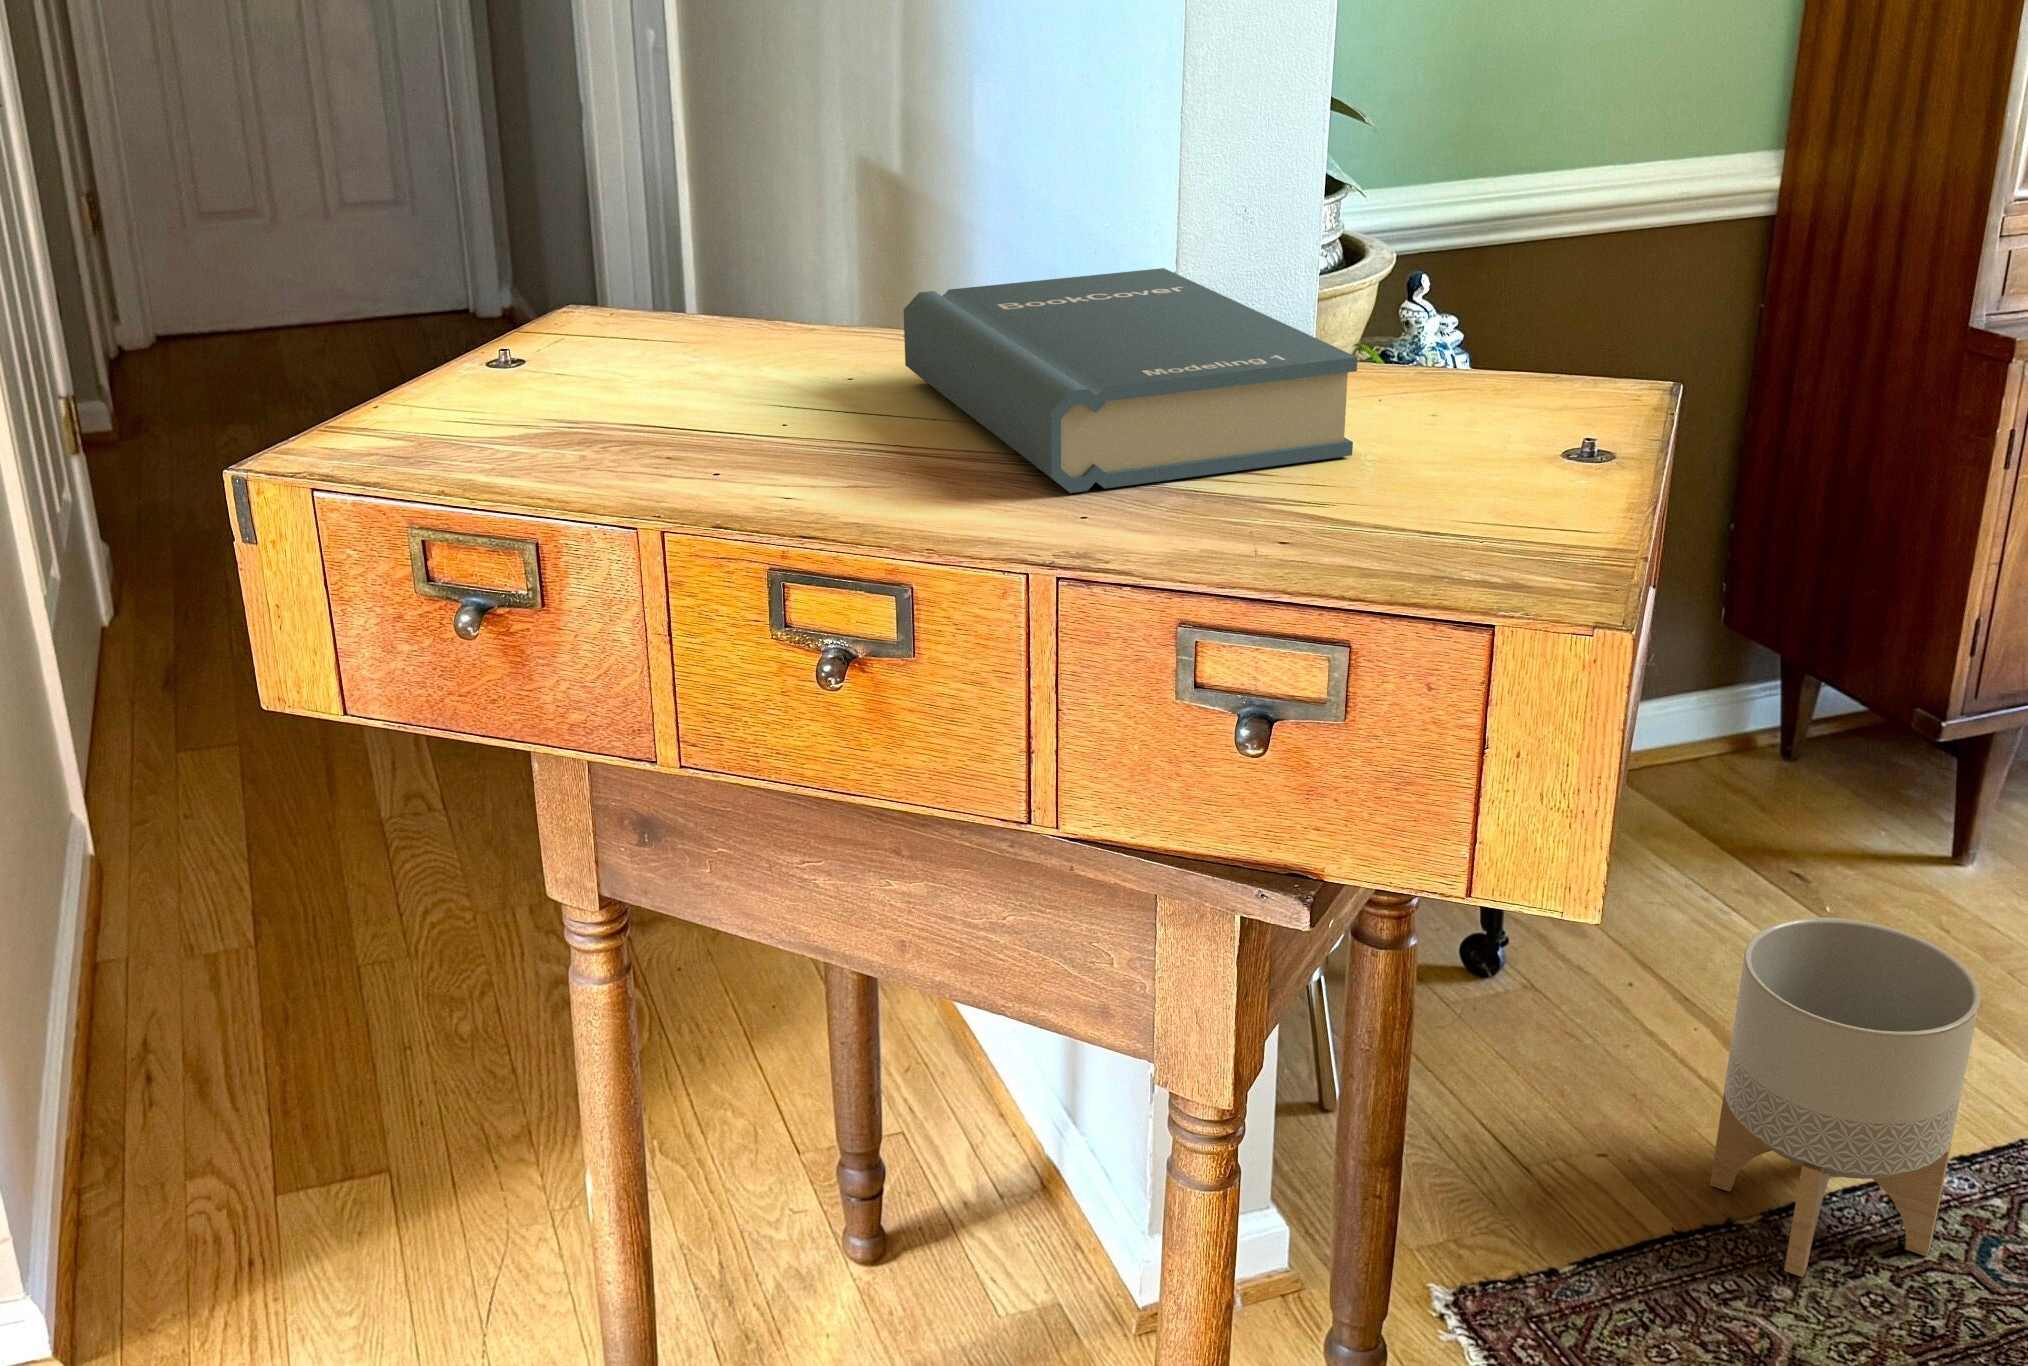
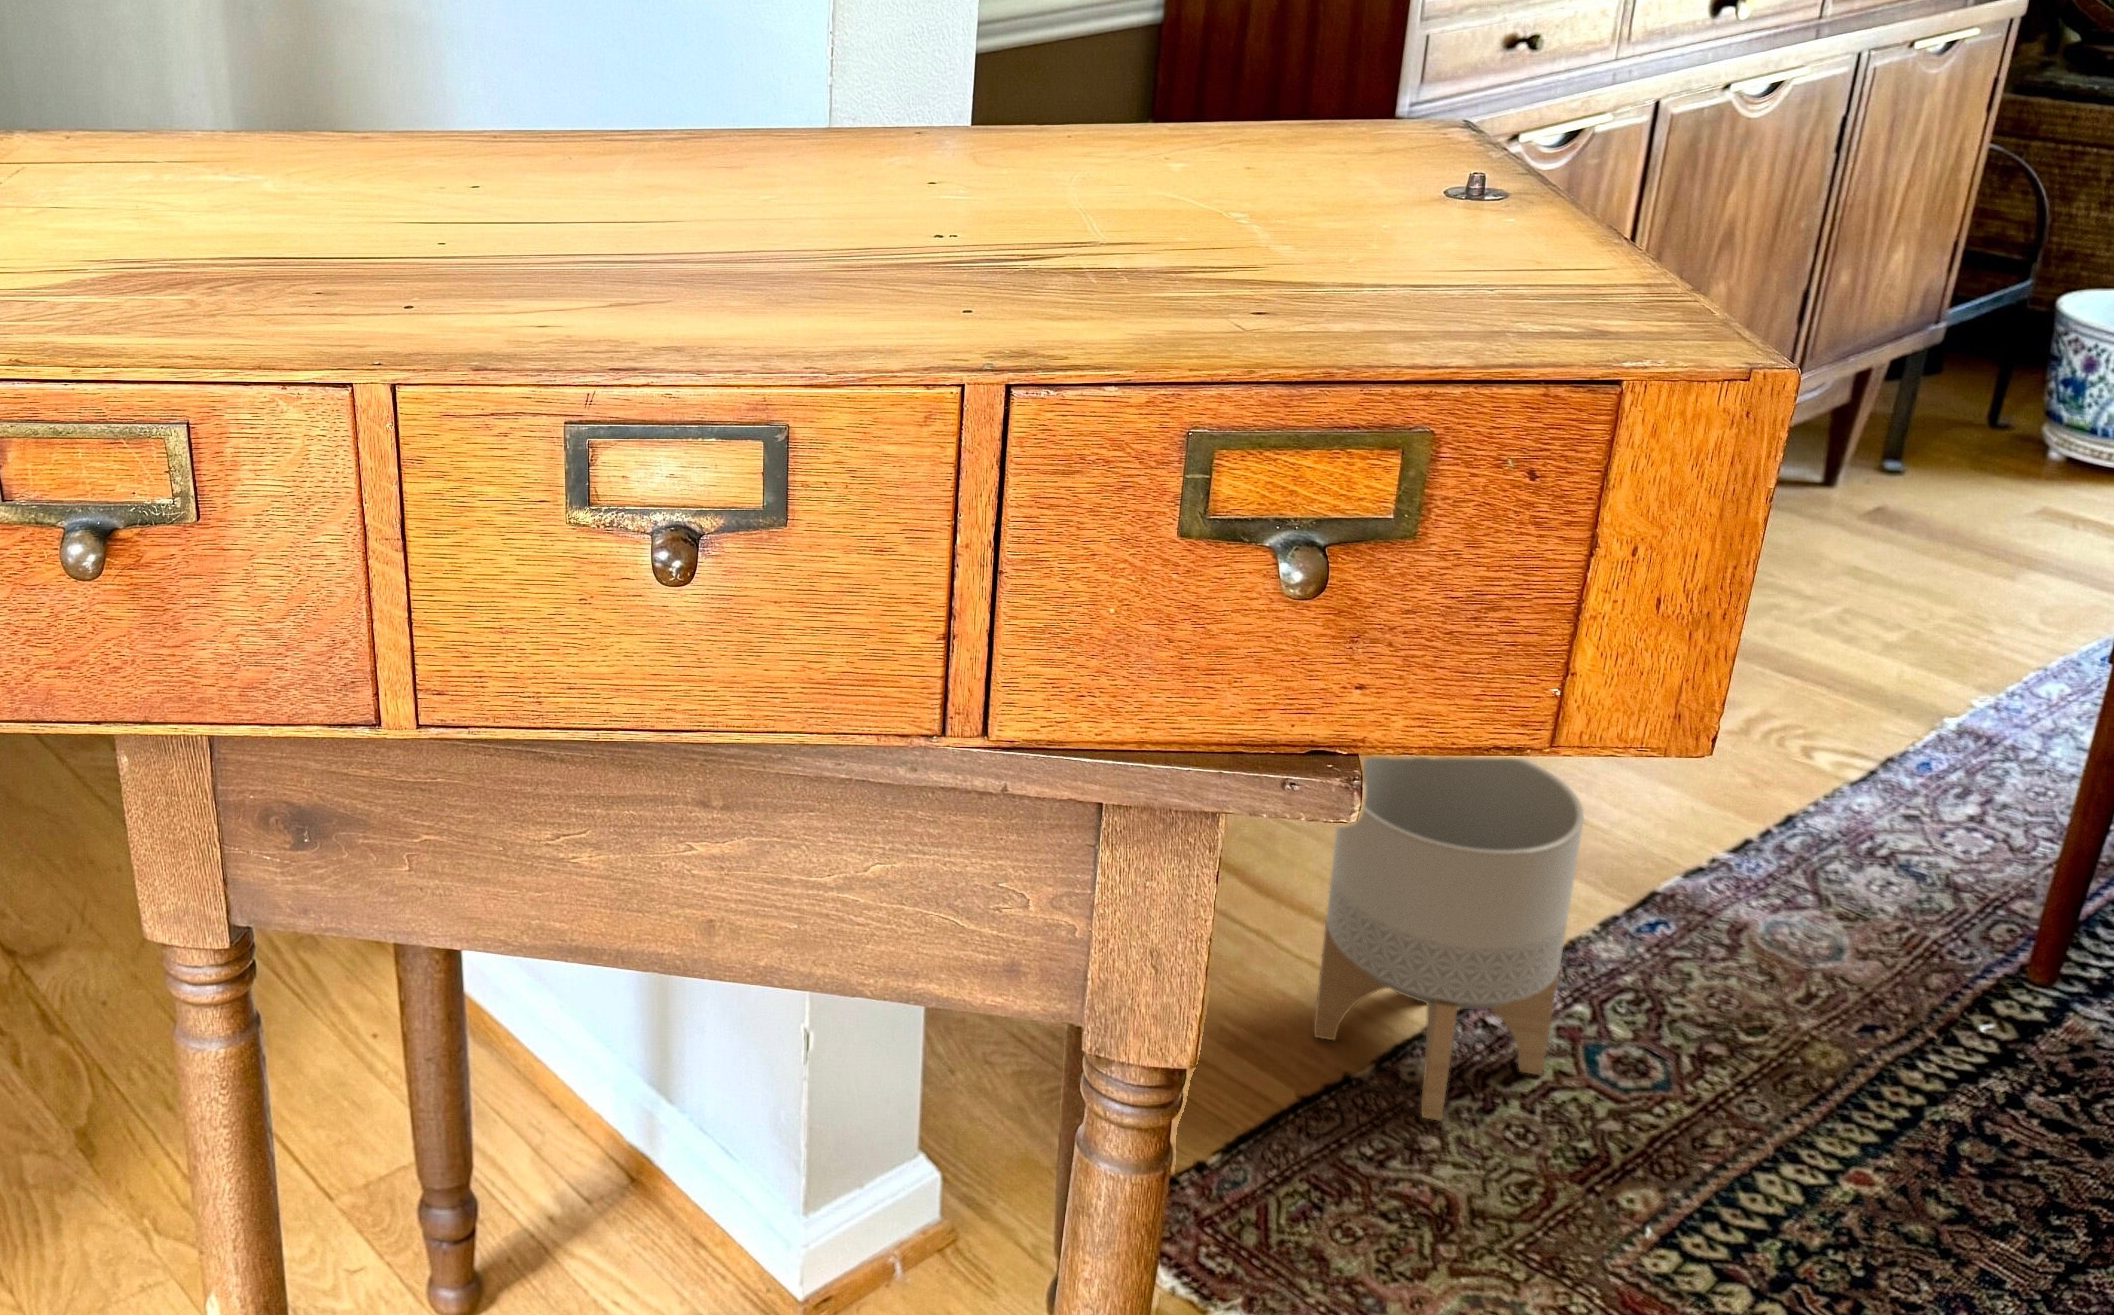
hardback book: present [904,268,1358,493] -> none [563,53,1217,297]

